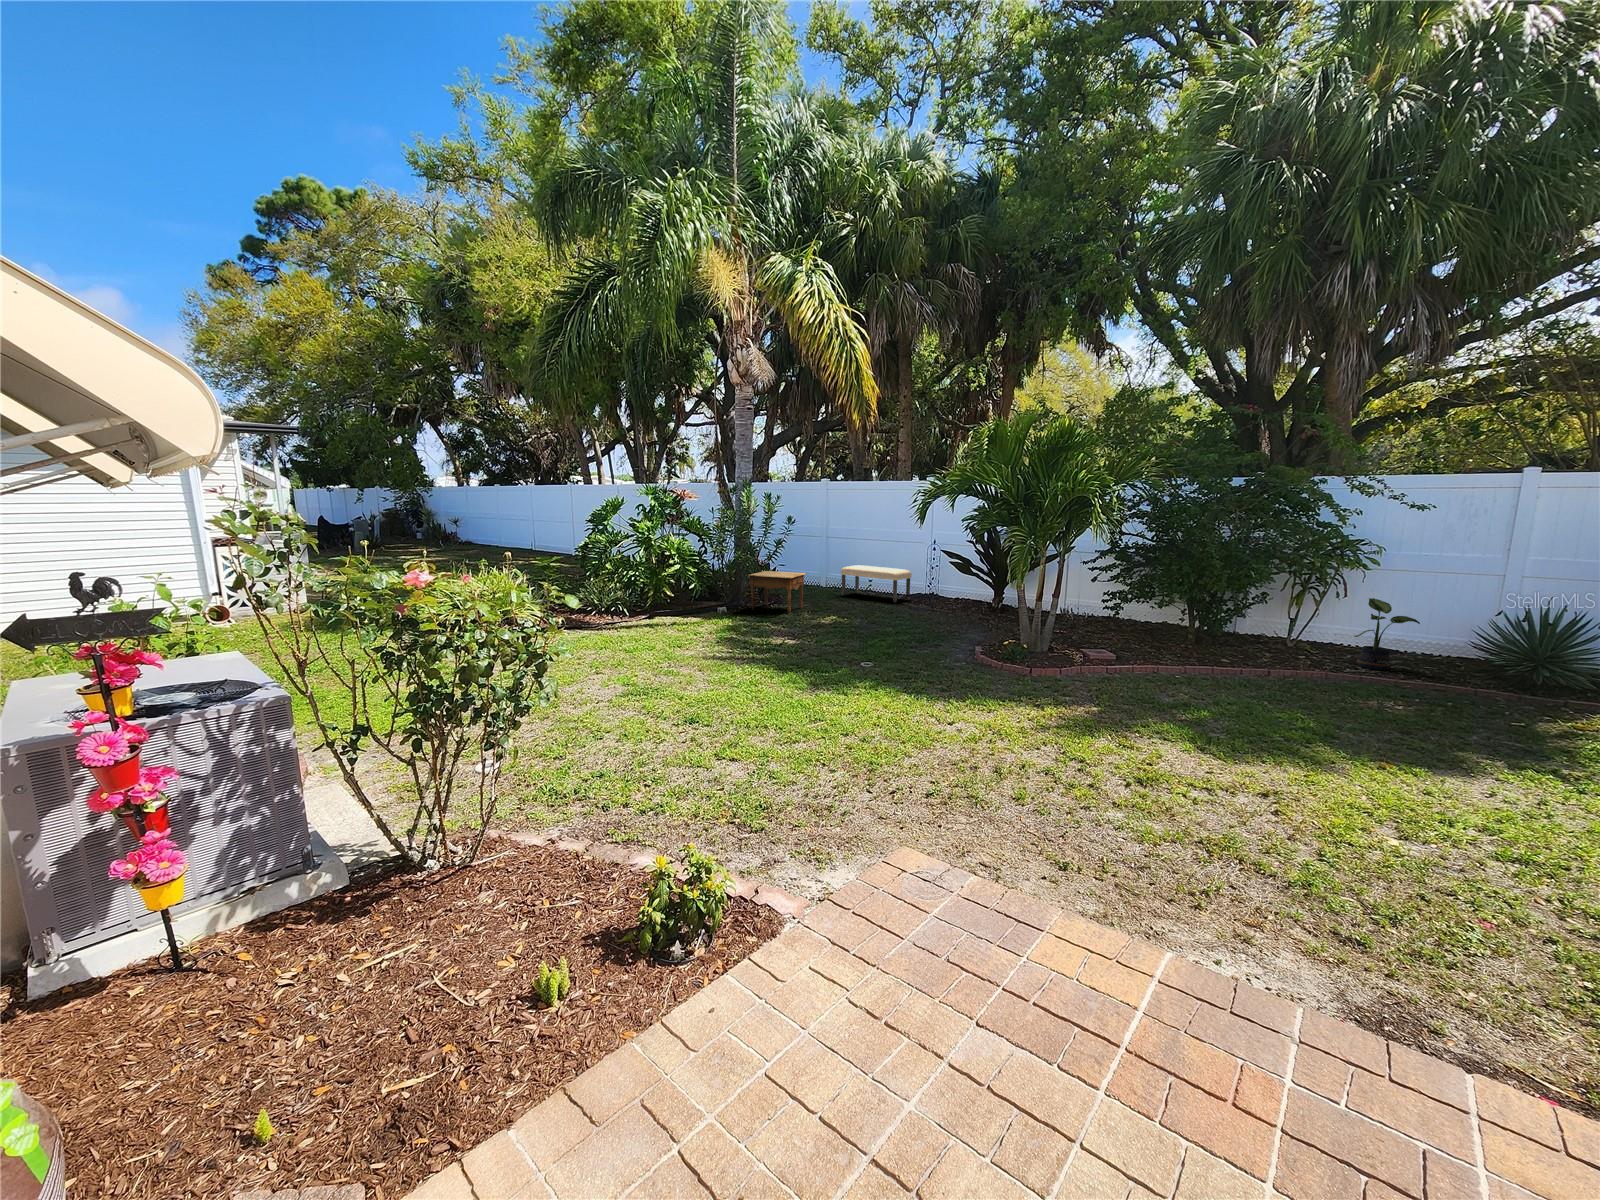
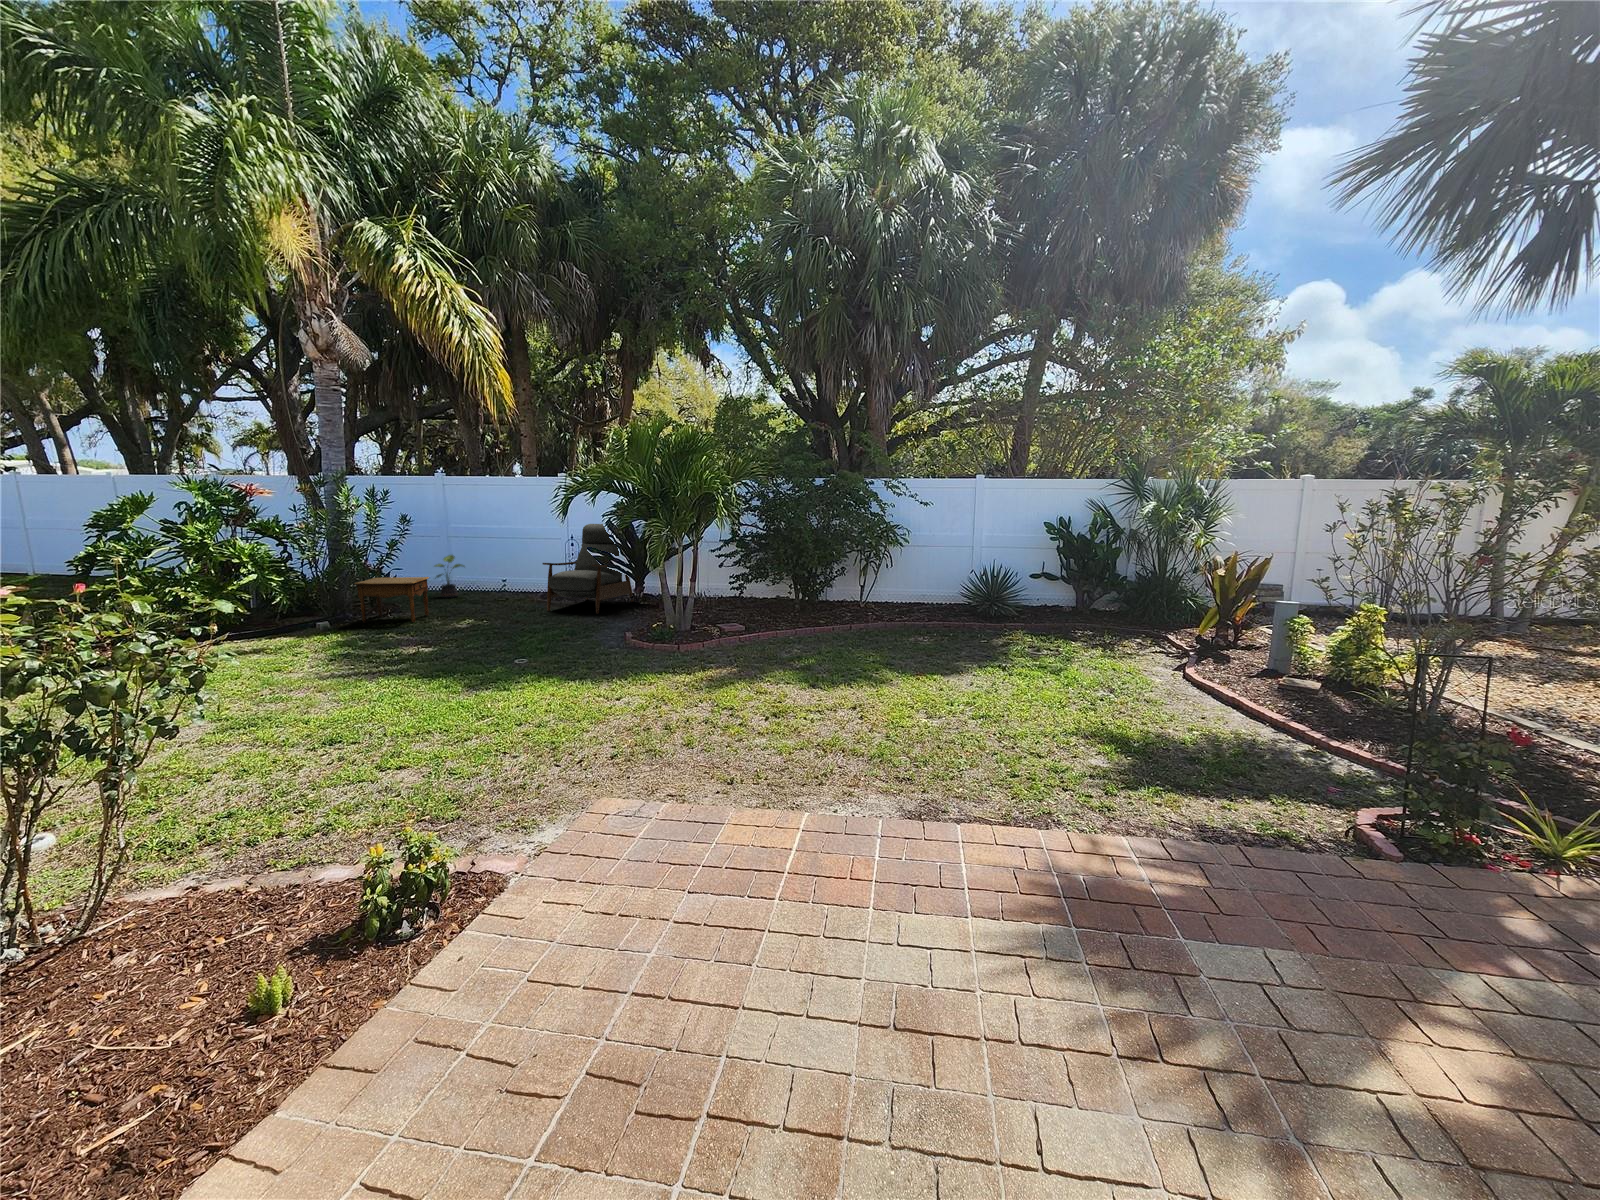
chair: none [903,528,992,621] -> present [542,524,633,614]
bench: present [841,565,911,603] -> none [469,566,550,602]
potted plant: present [1354,598,1420,670] -> present [435,555,464,598]

